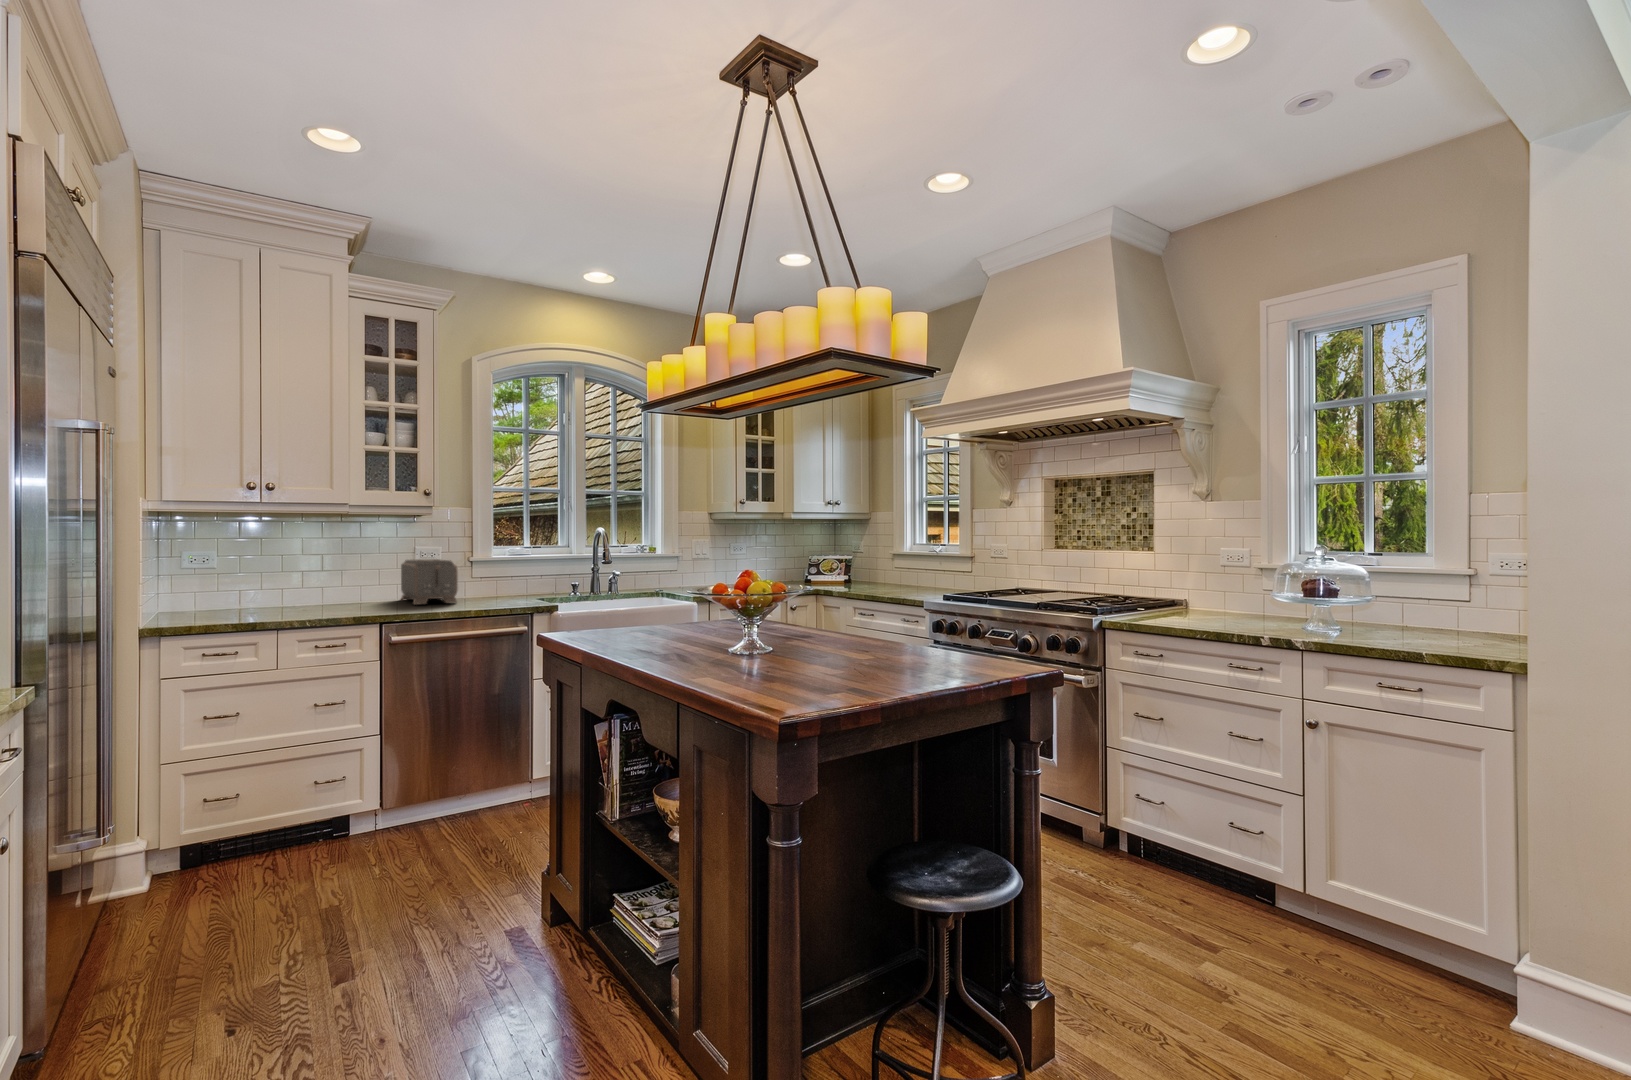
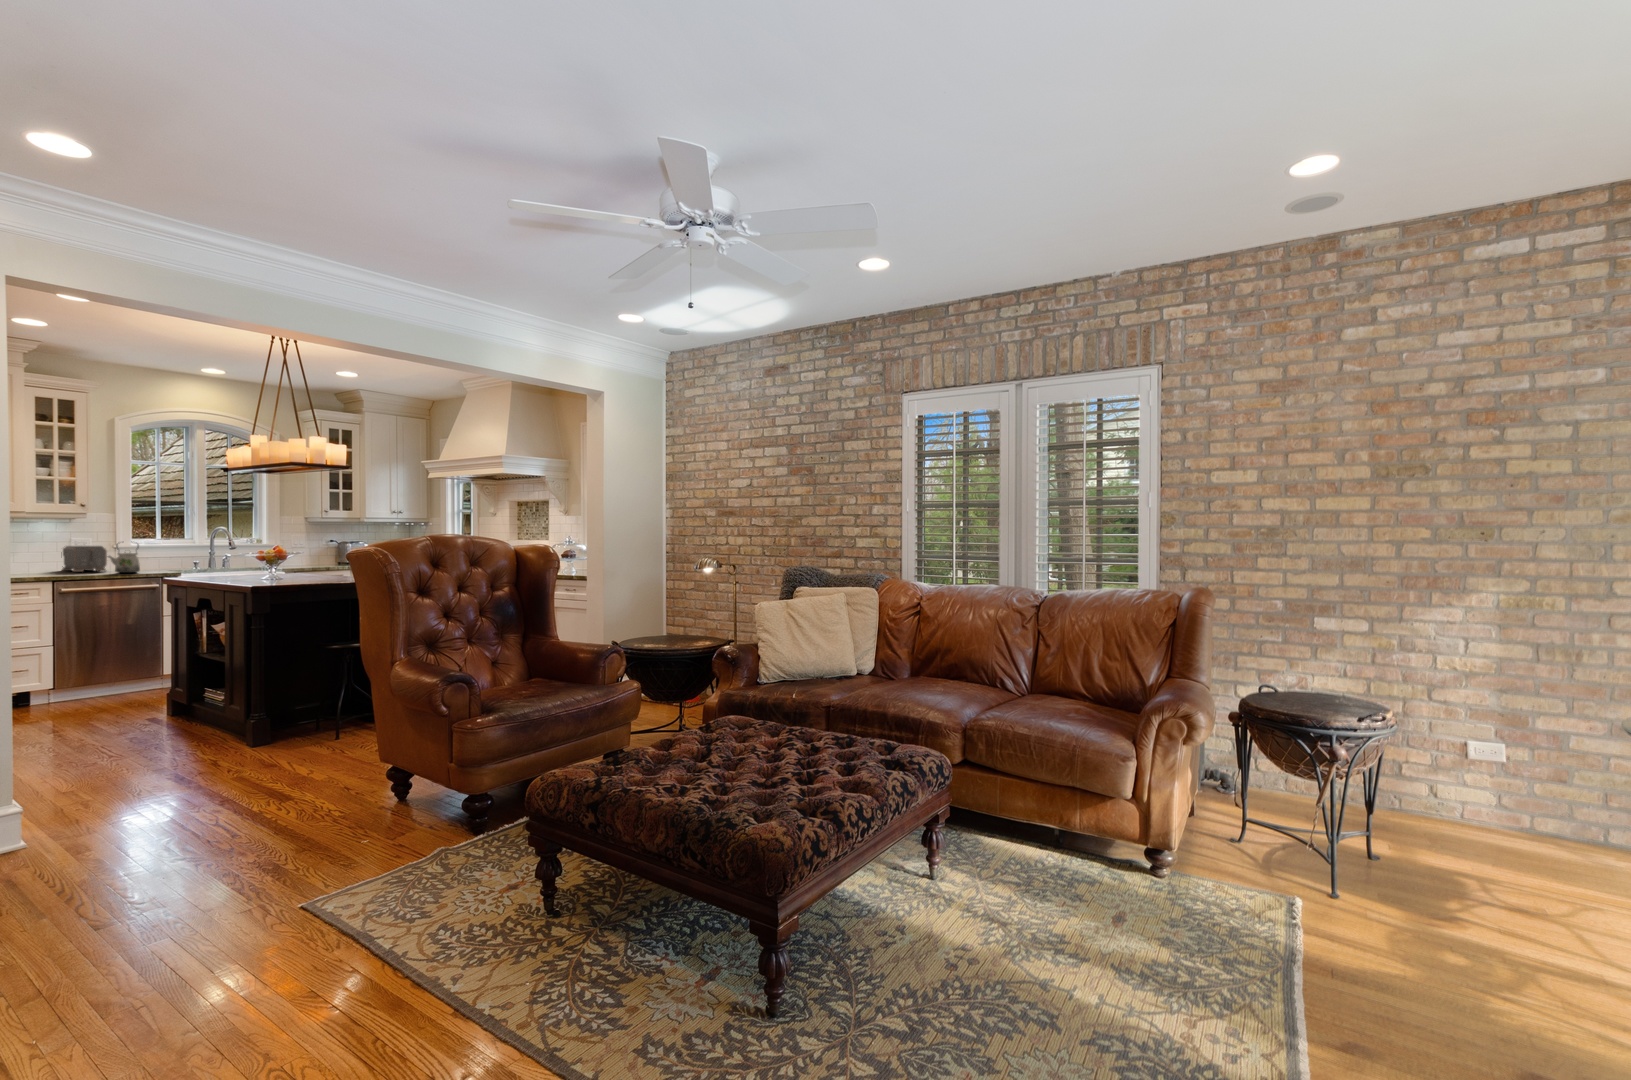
kettle: none [457,555,502,609] -> present [108,544,140,573]

